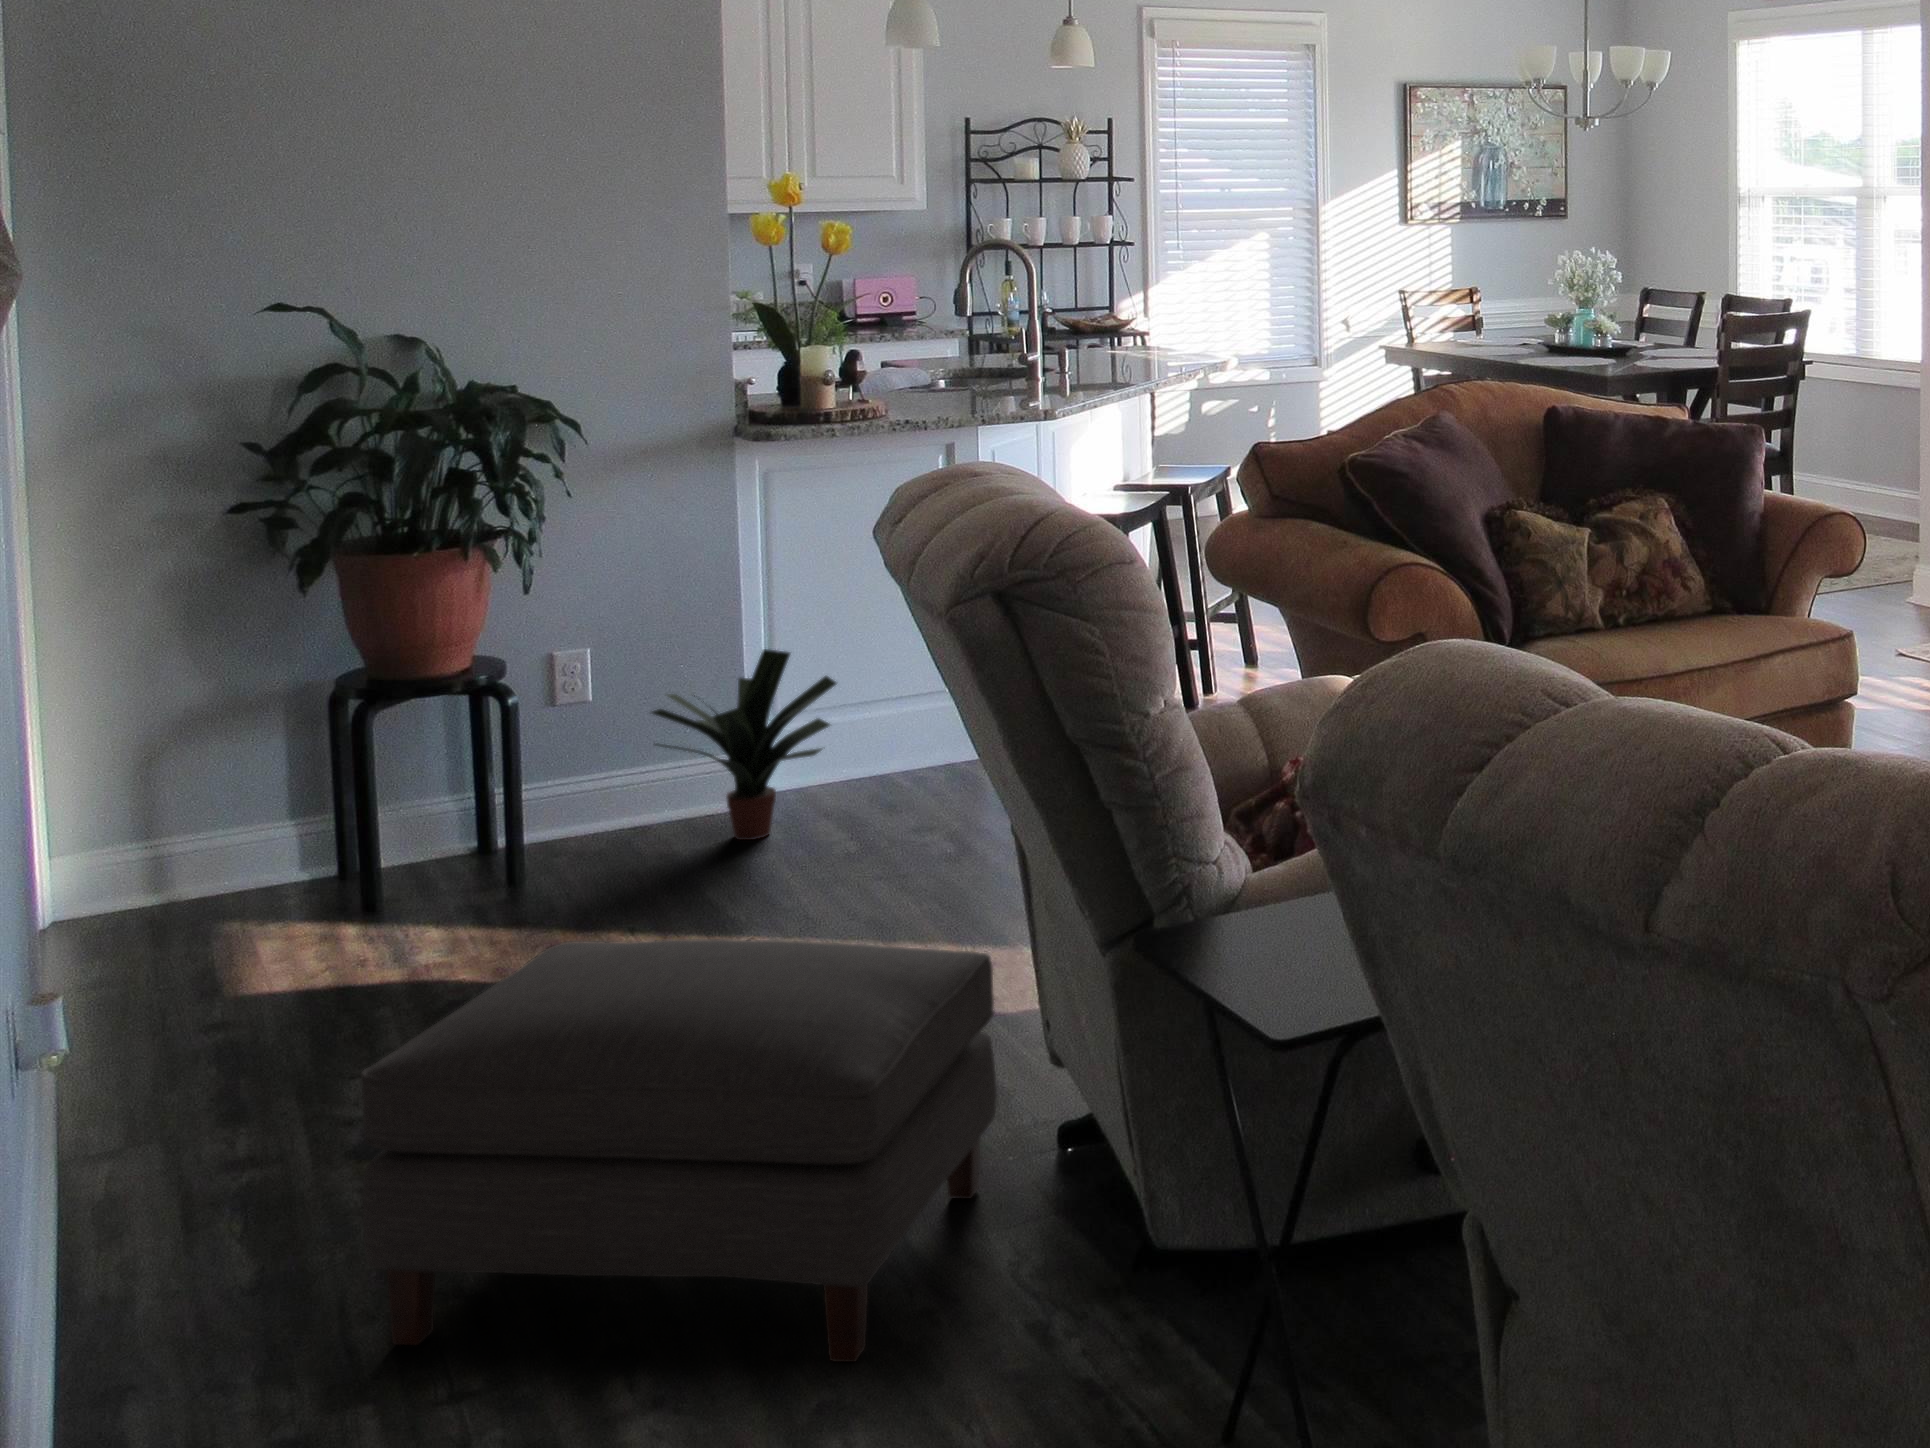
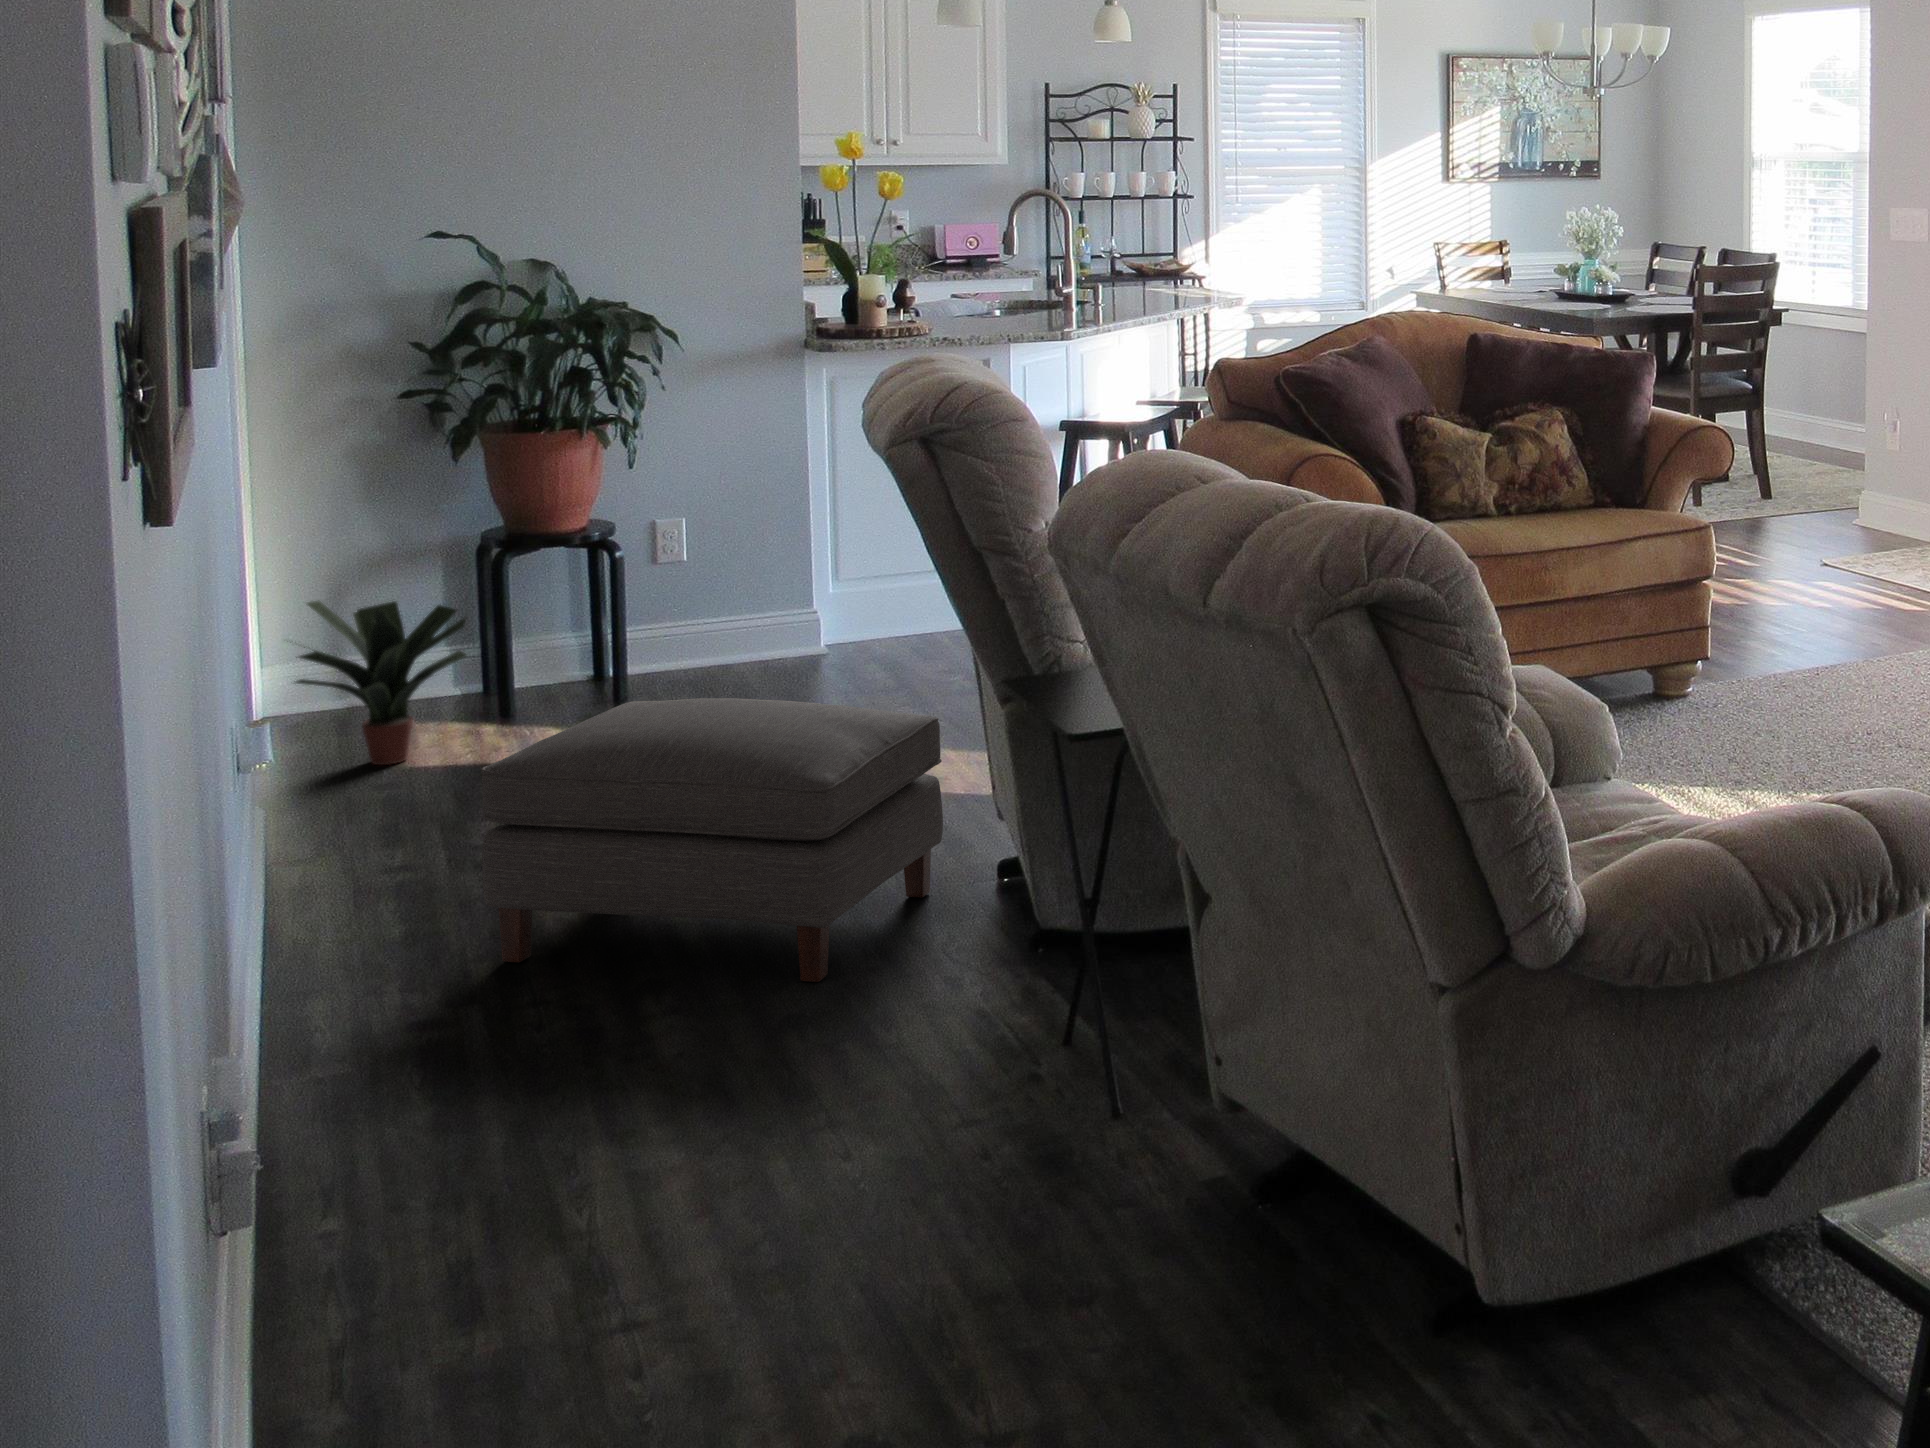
potted plant: present [652,649,836,840] -> present [296,601,467,765]

